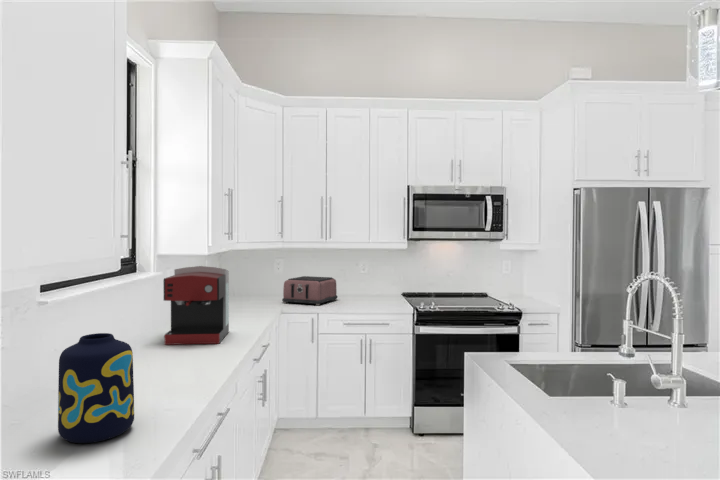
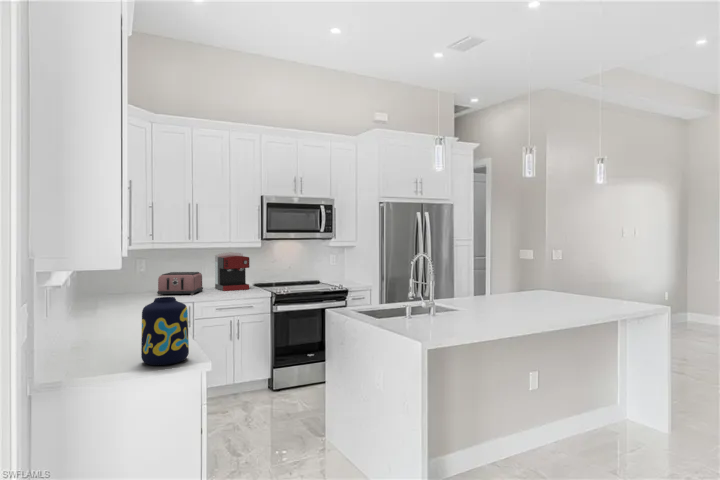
coffee maker: present [163,266,229,345] -> present [215,252,250,291]

